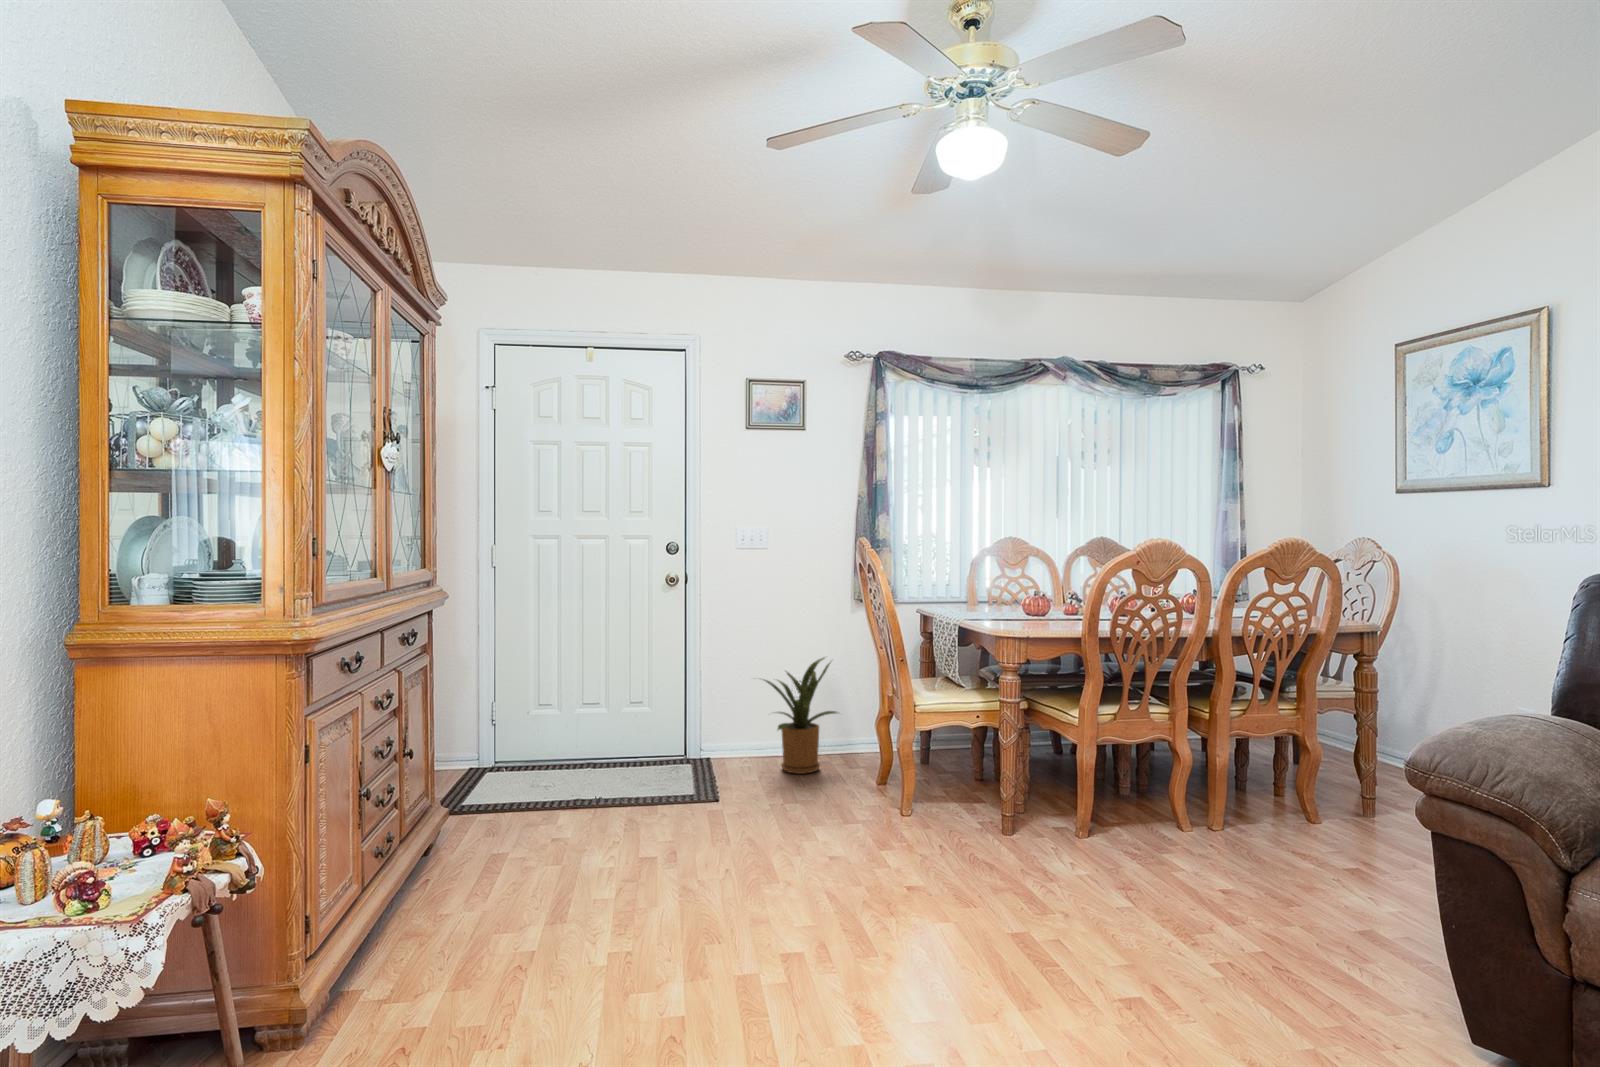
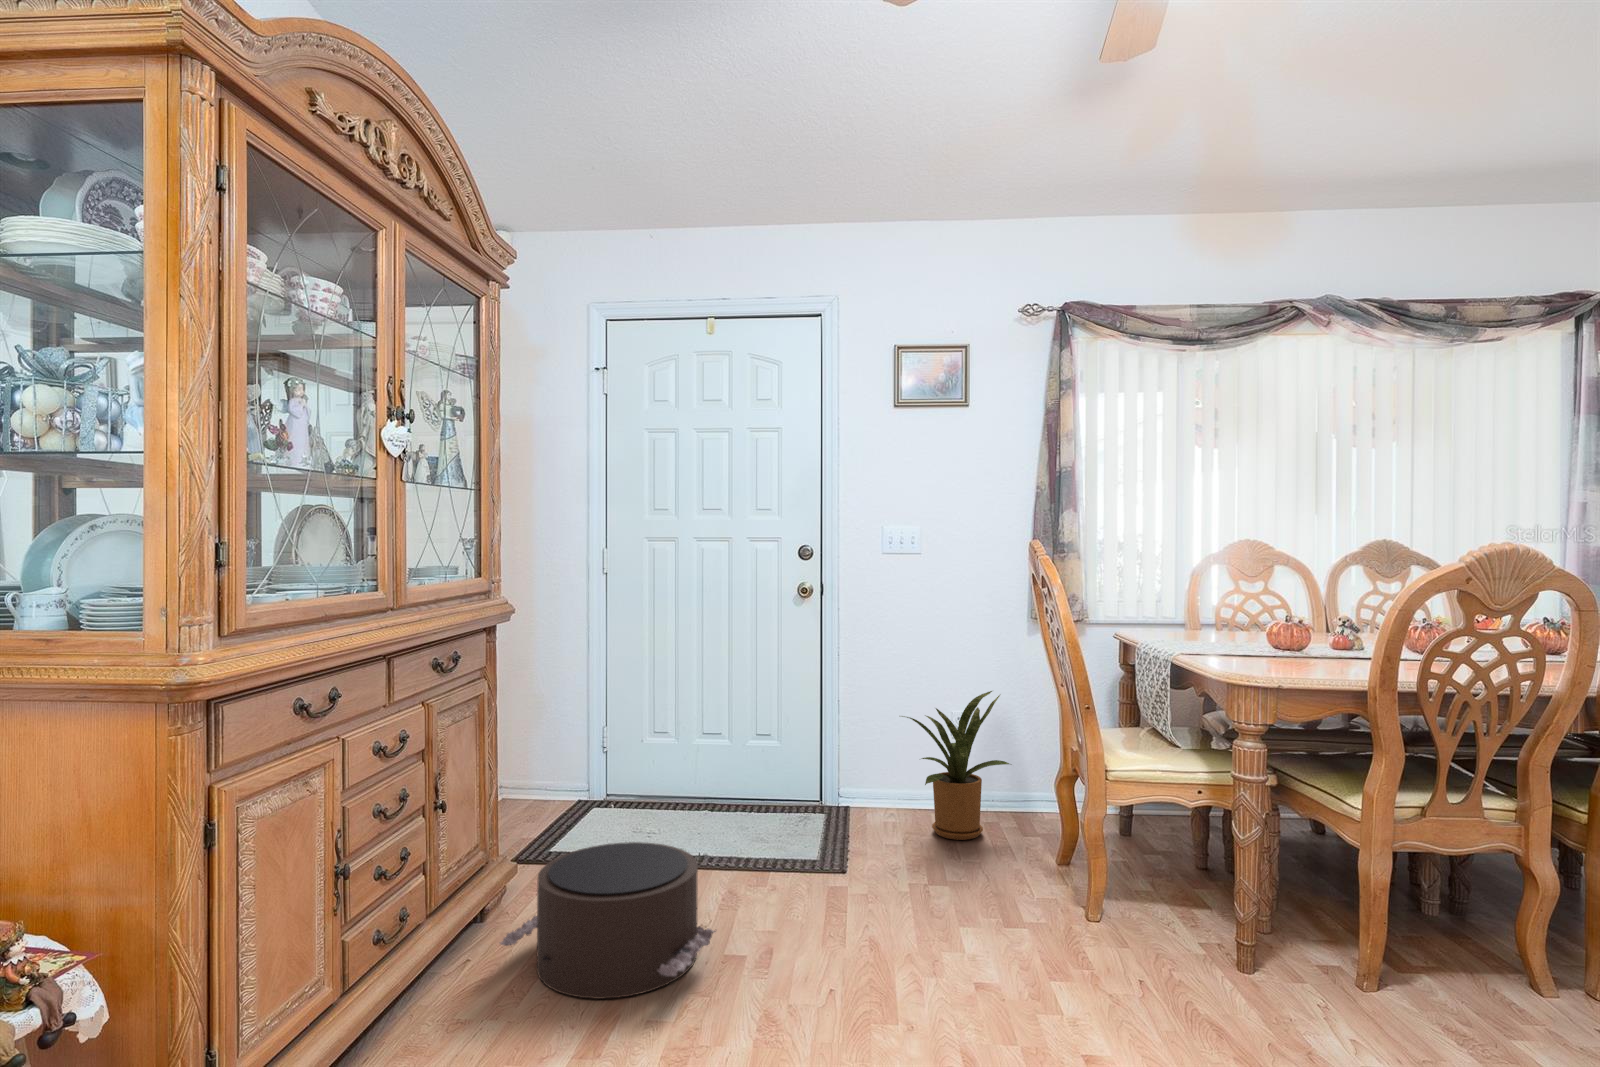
pouf: none [452,782,631,897] -> present [500,842,716,999]

